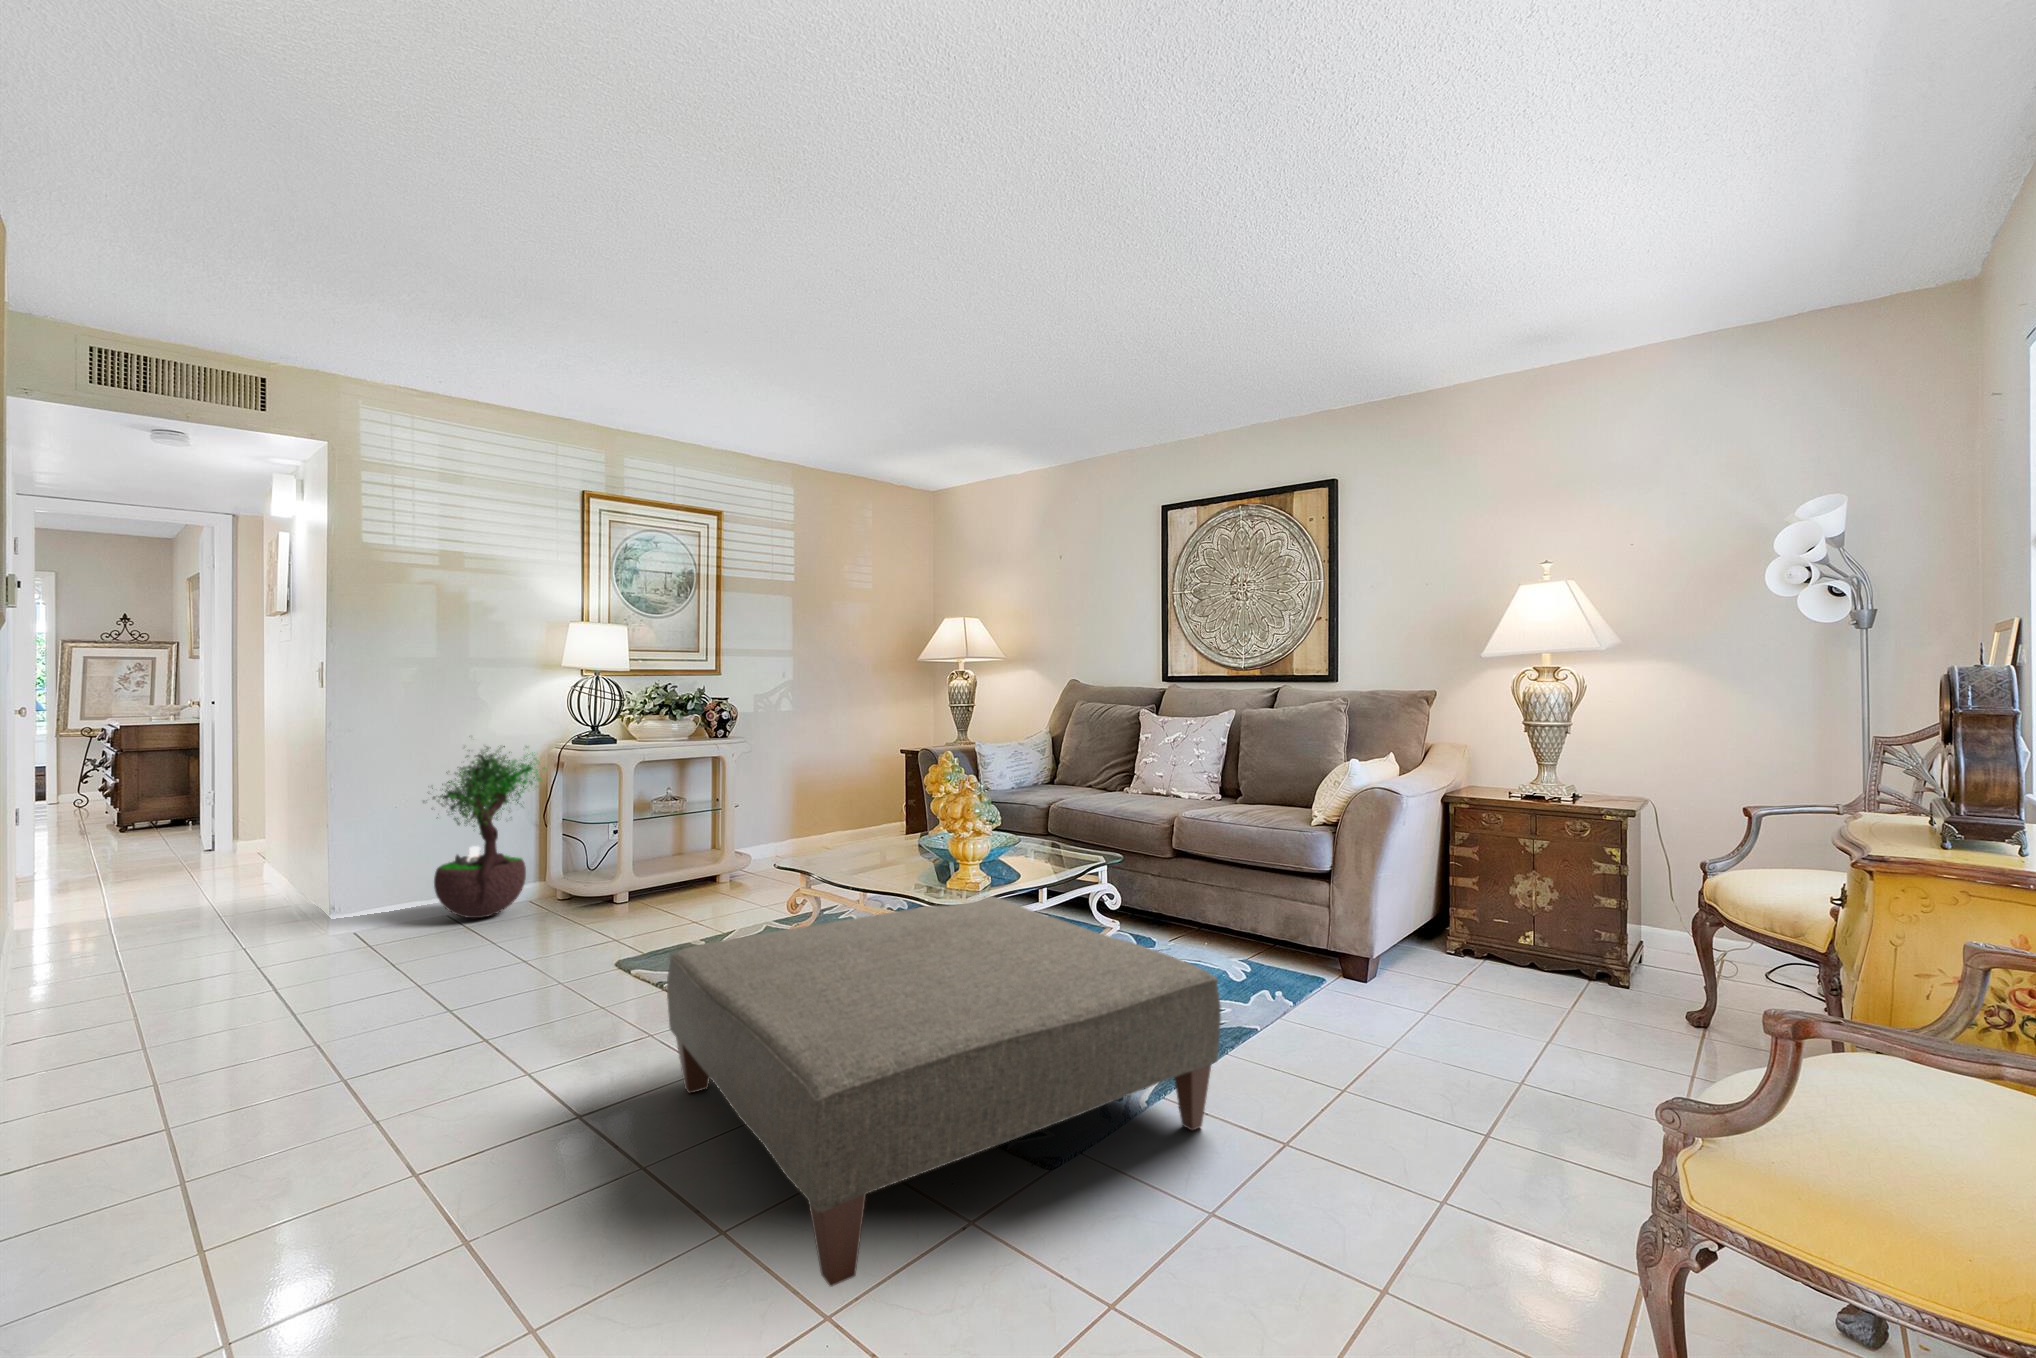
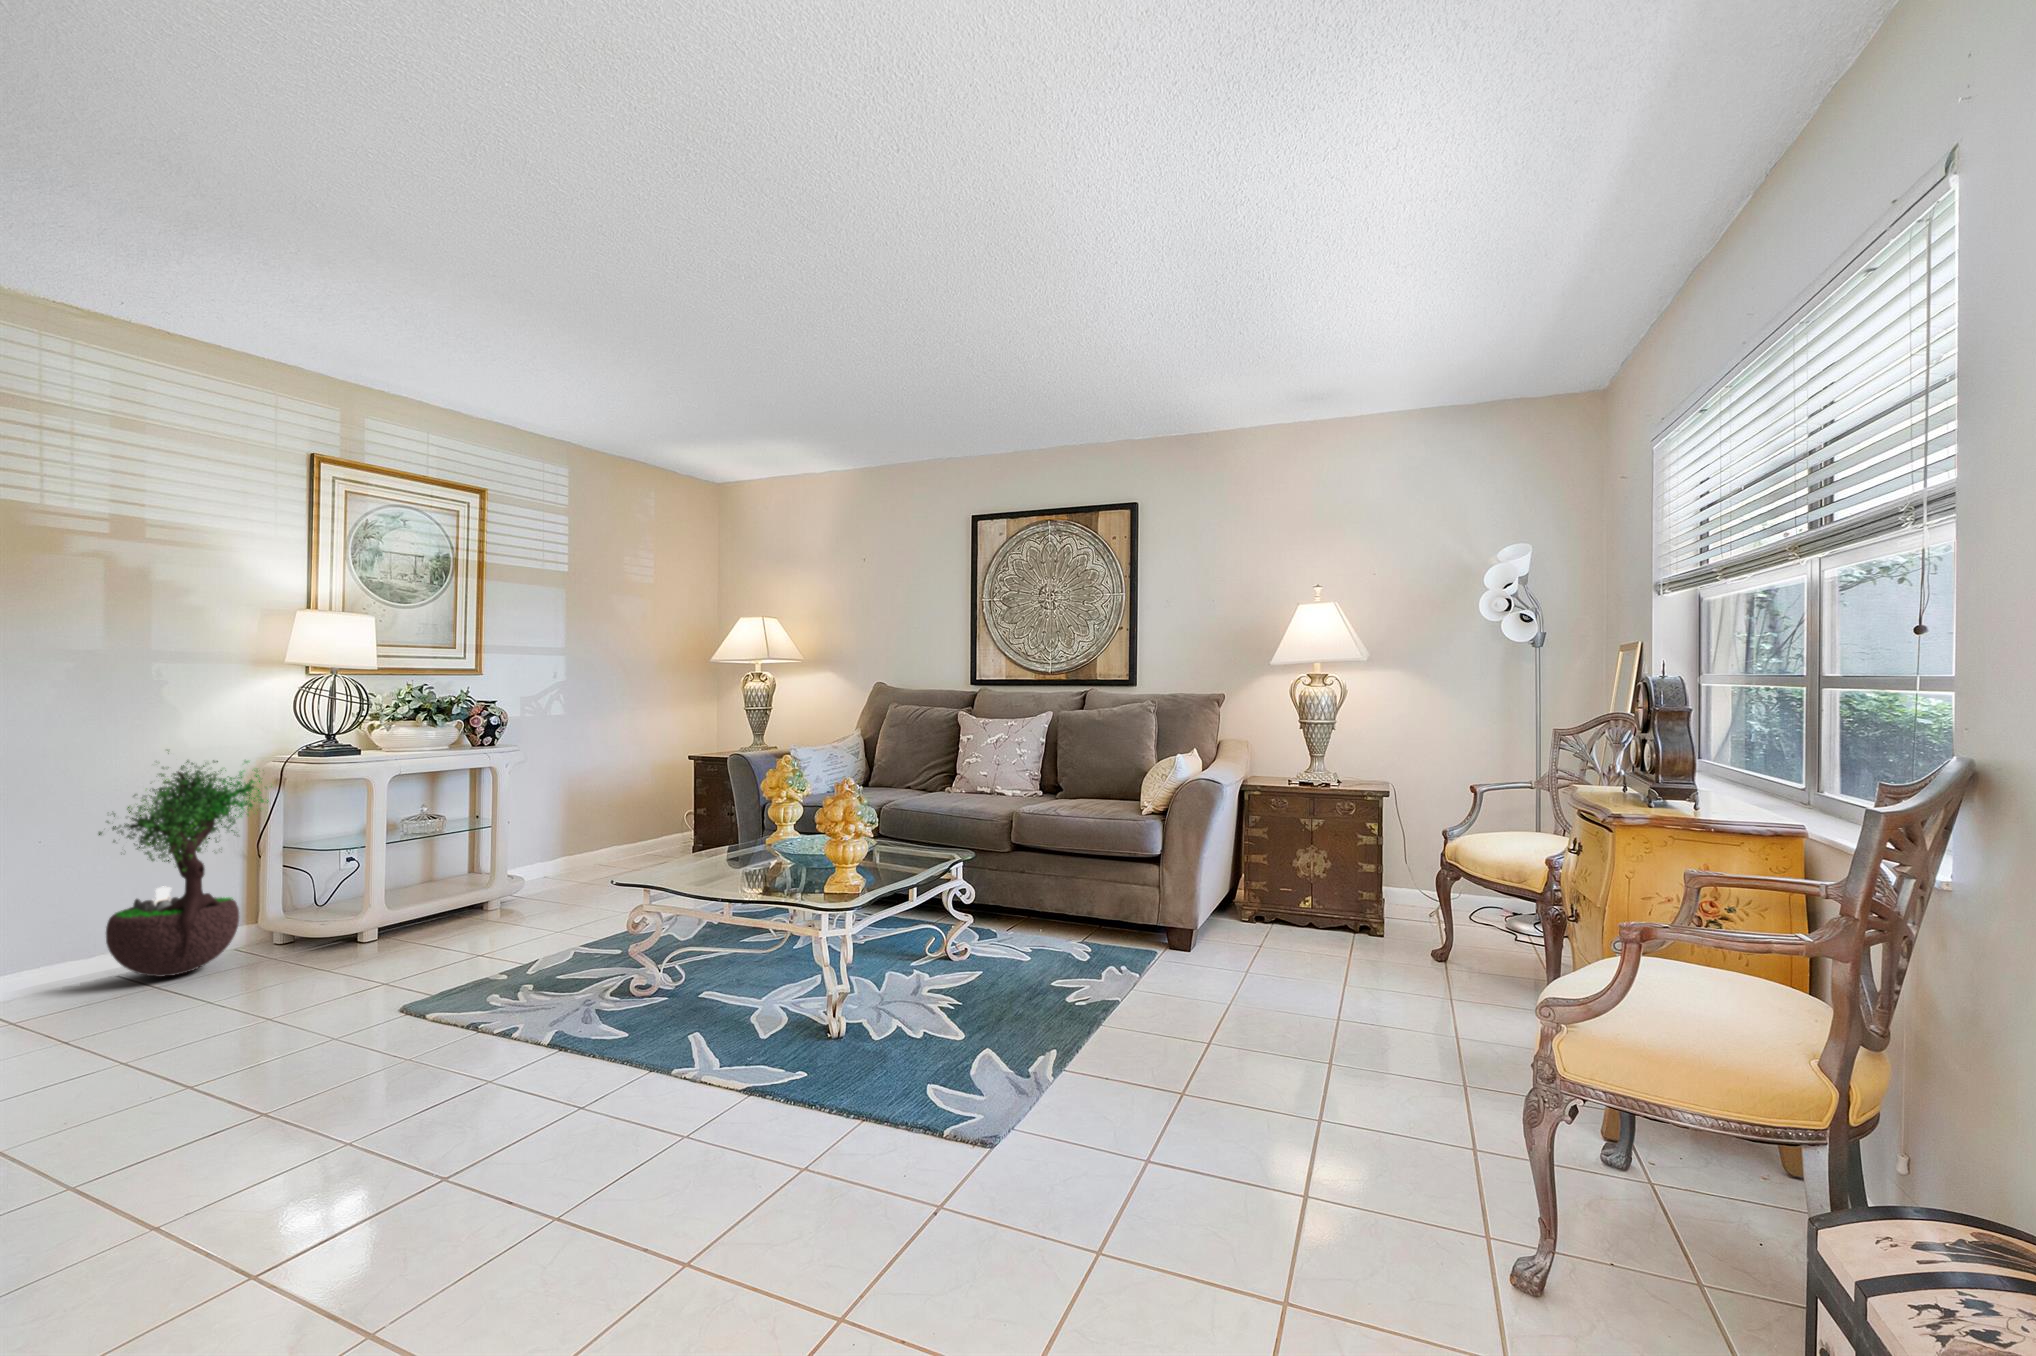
ottoman: present [667,896,1221,1286] -> none [551,899,1124,1280]

